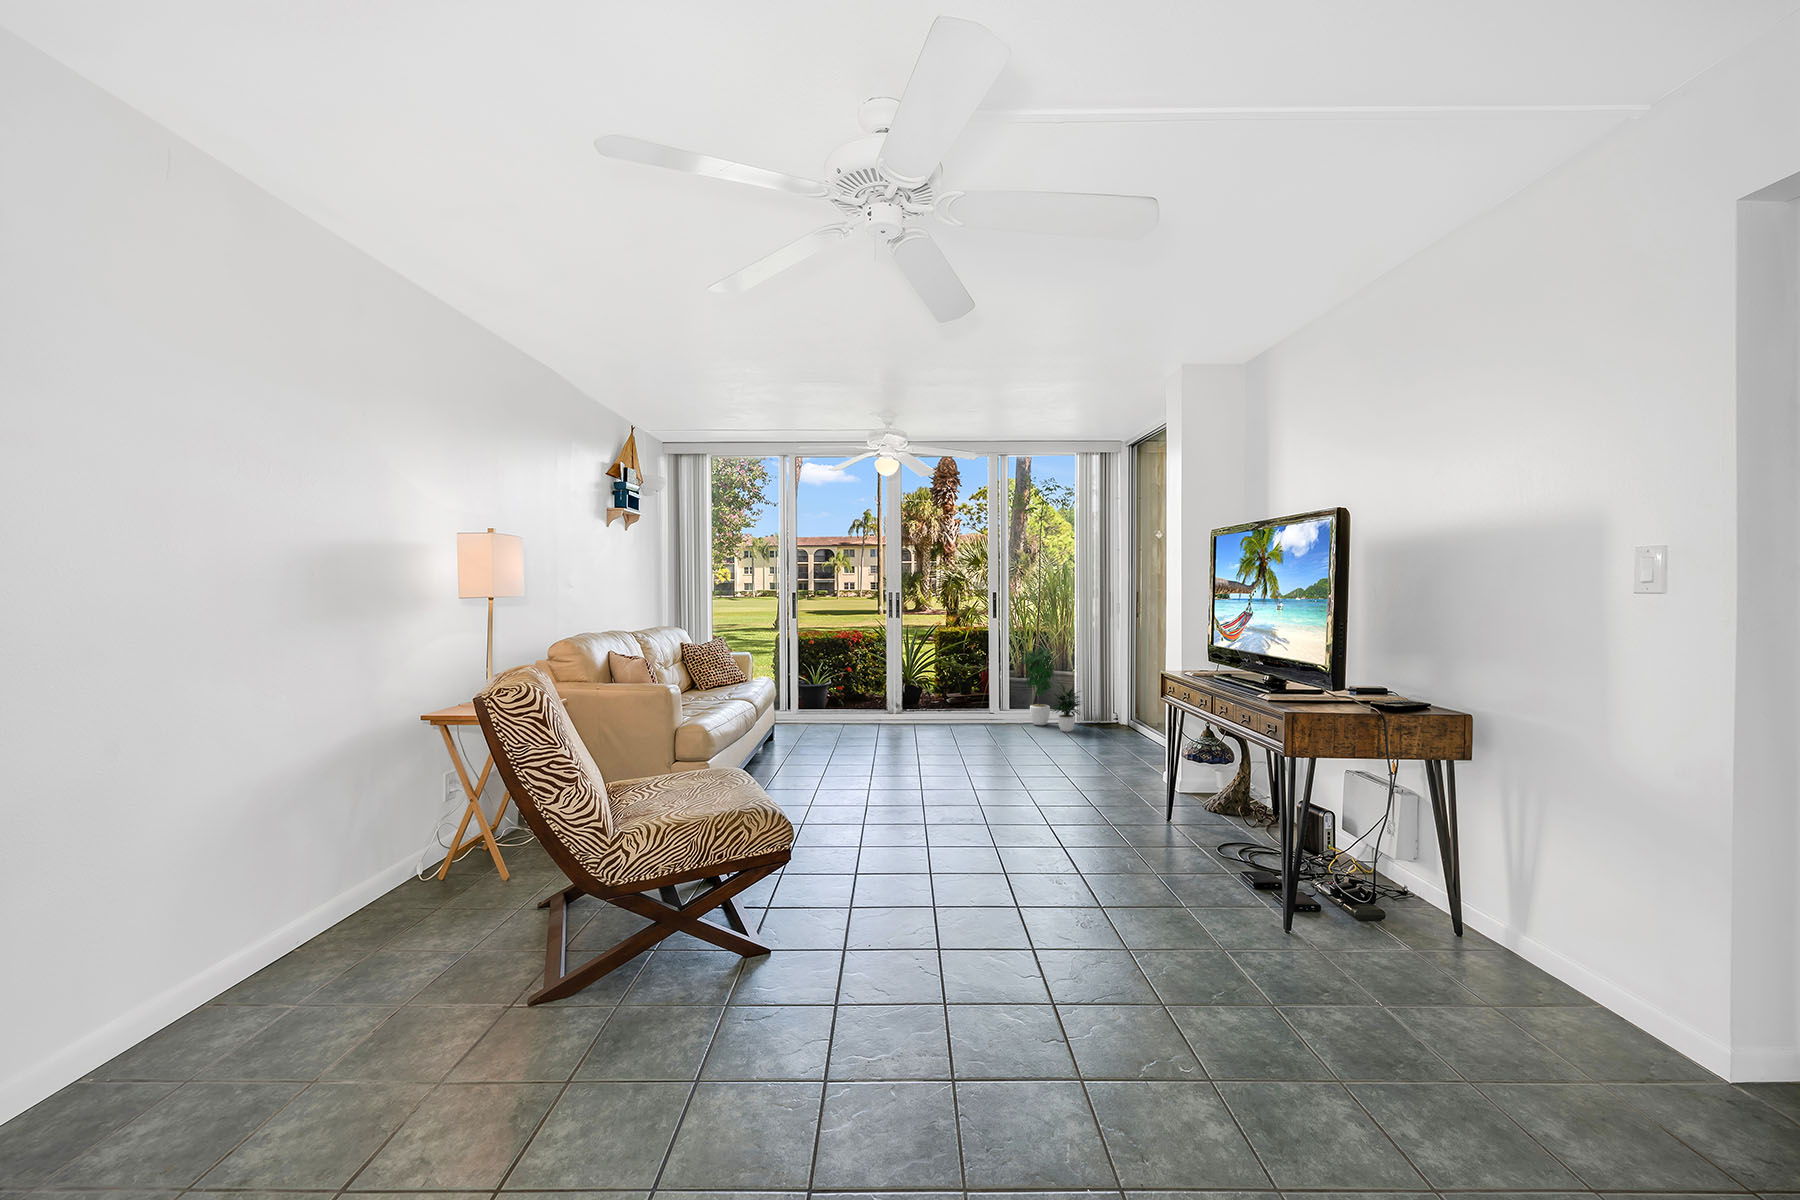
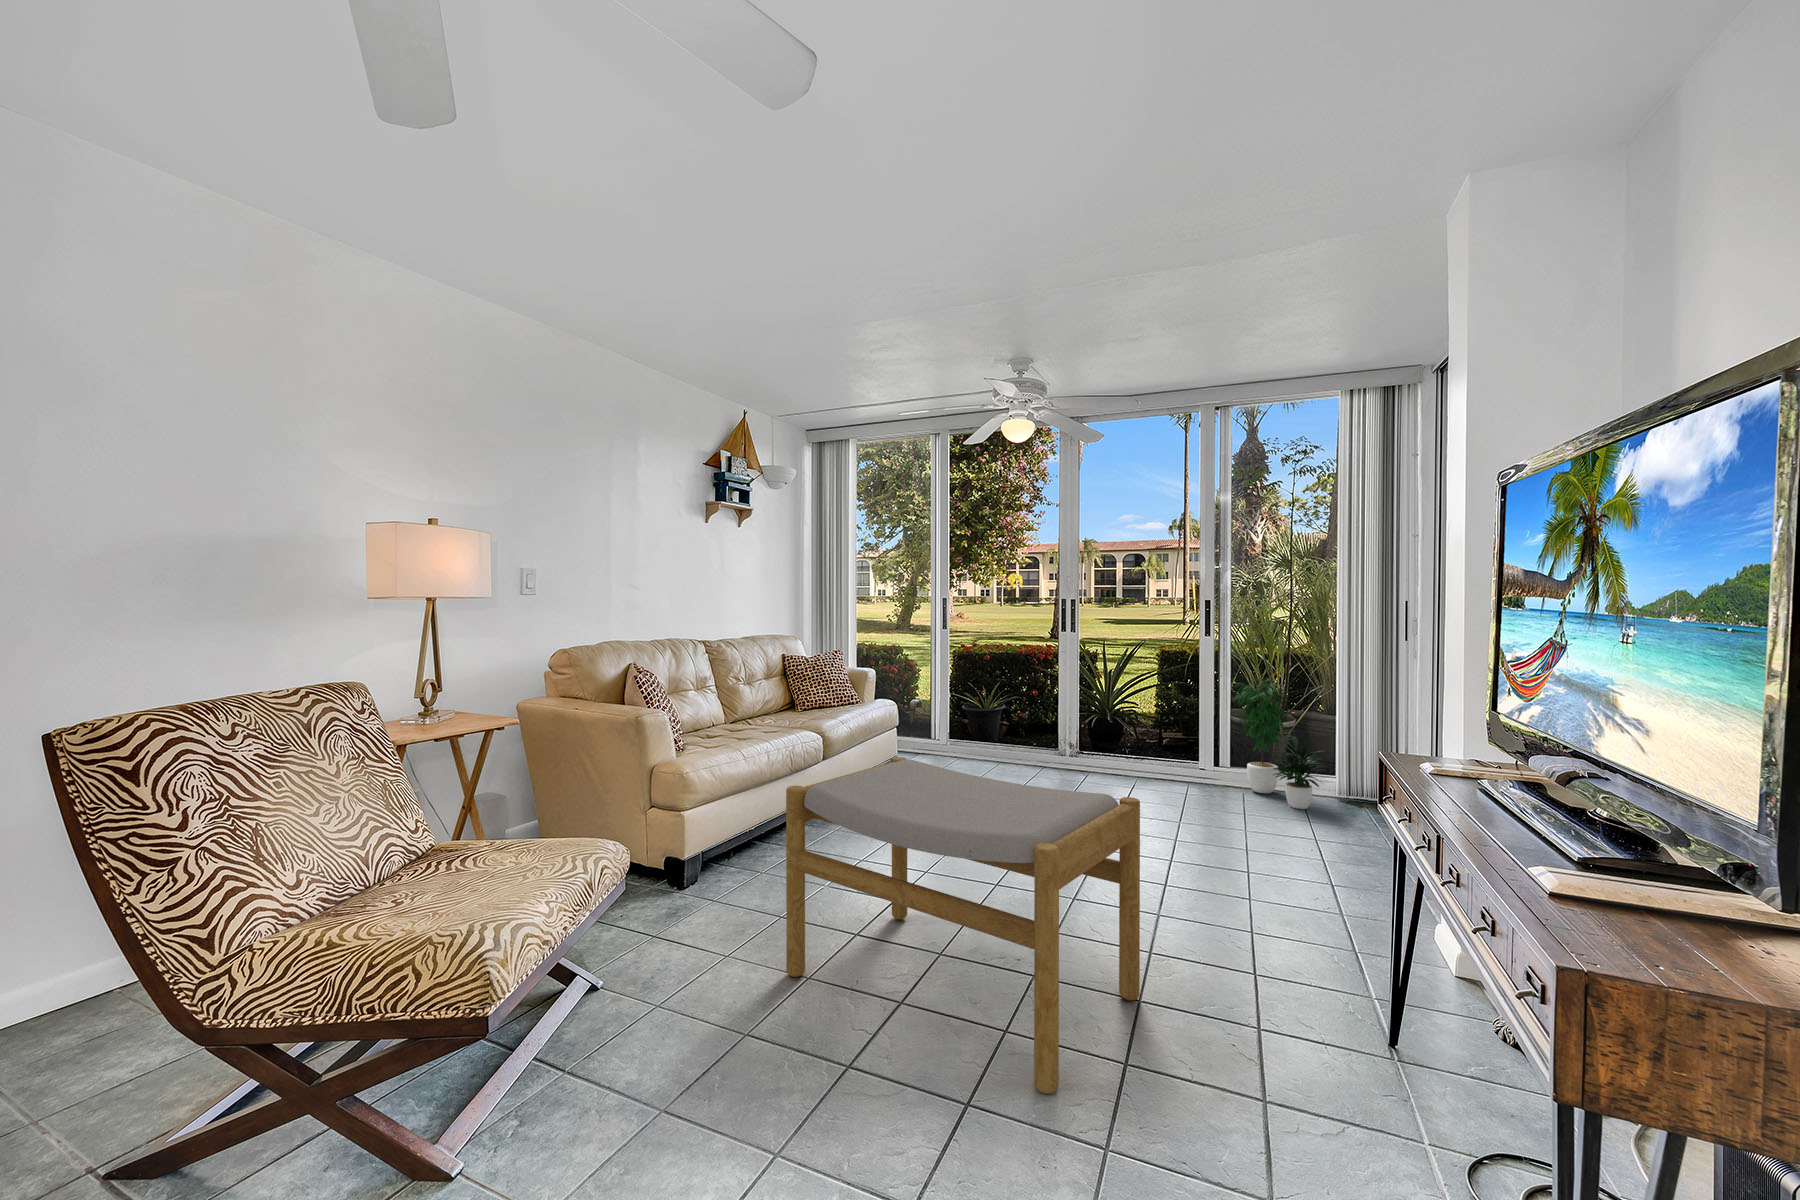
footstool: none [833,706,1046,869] -> present [786,757,1140,1094]

